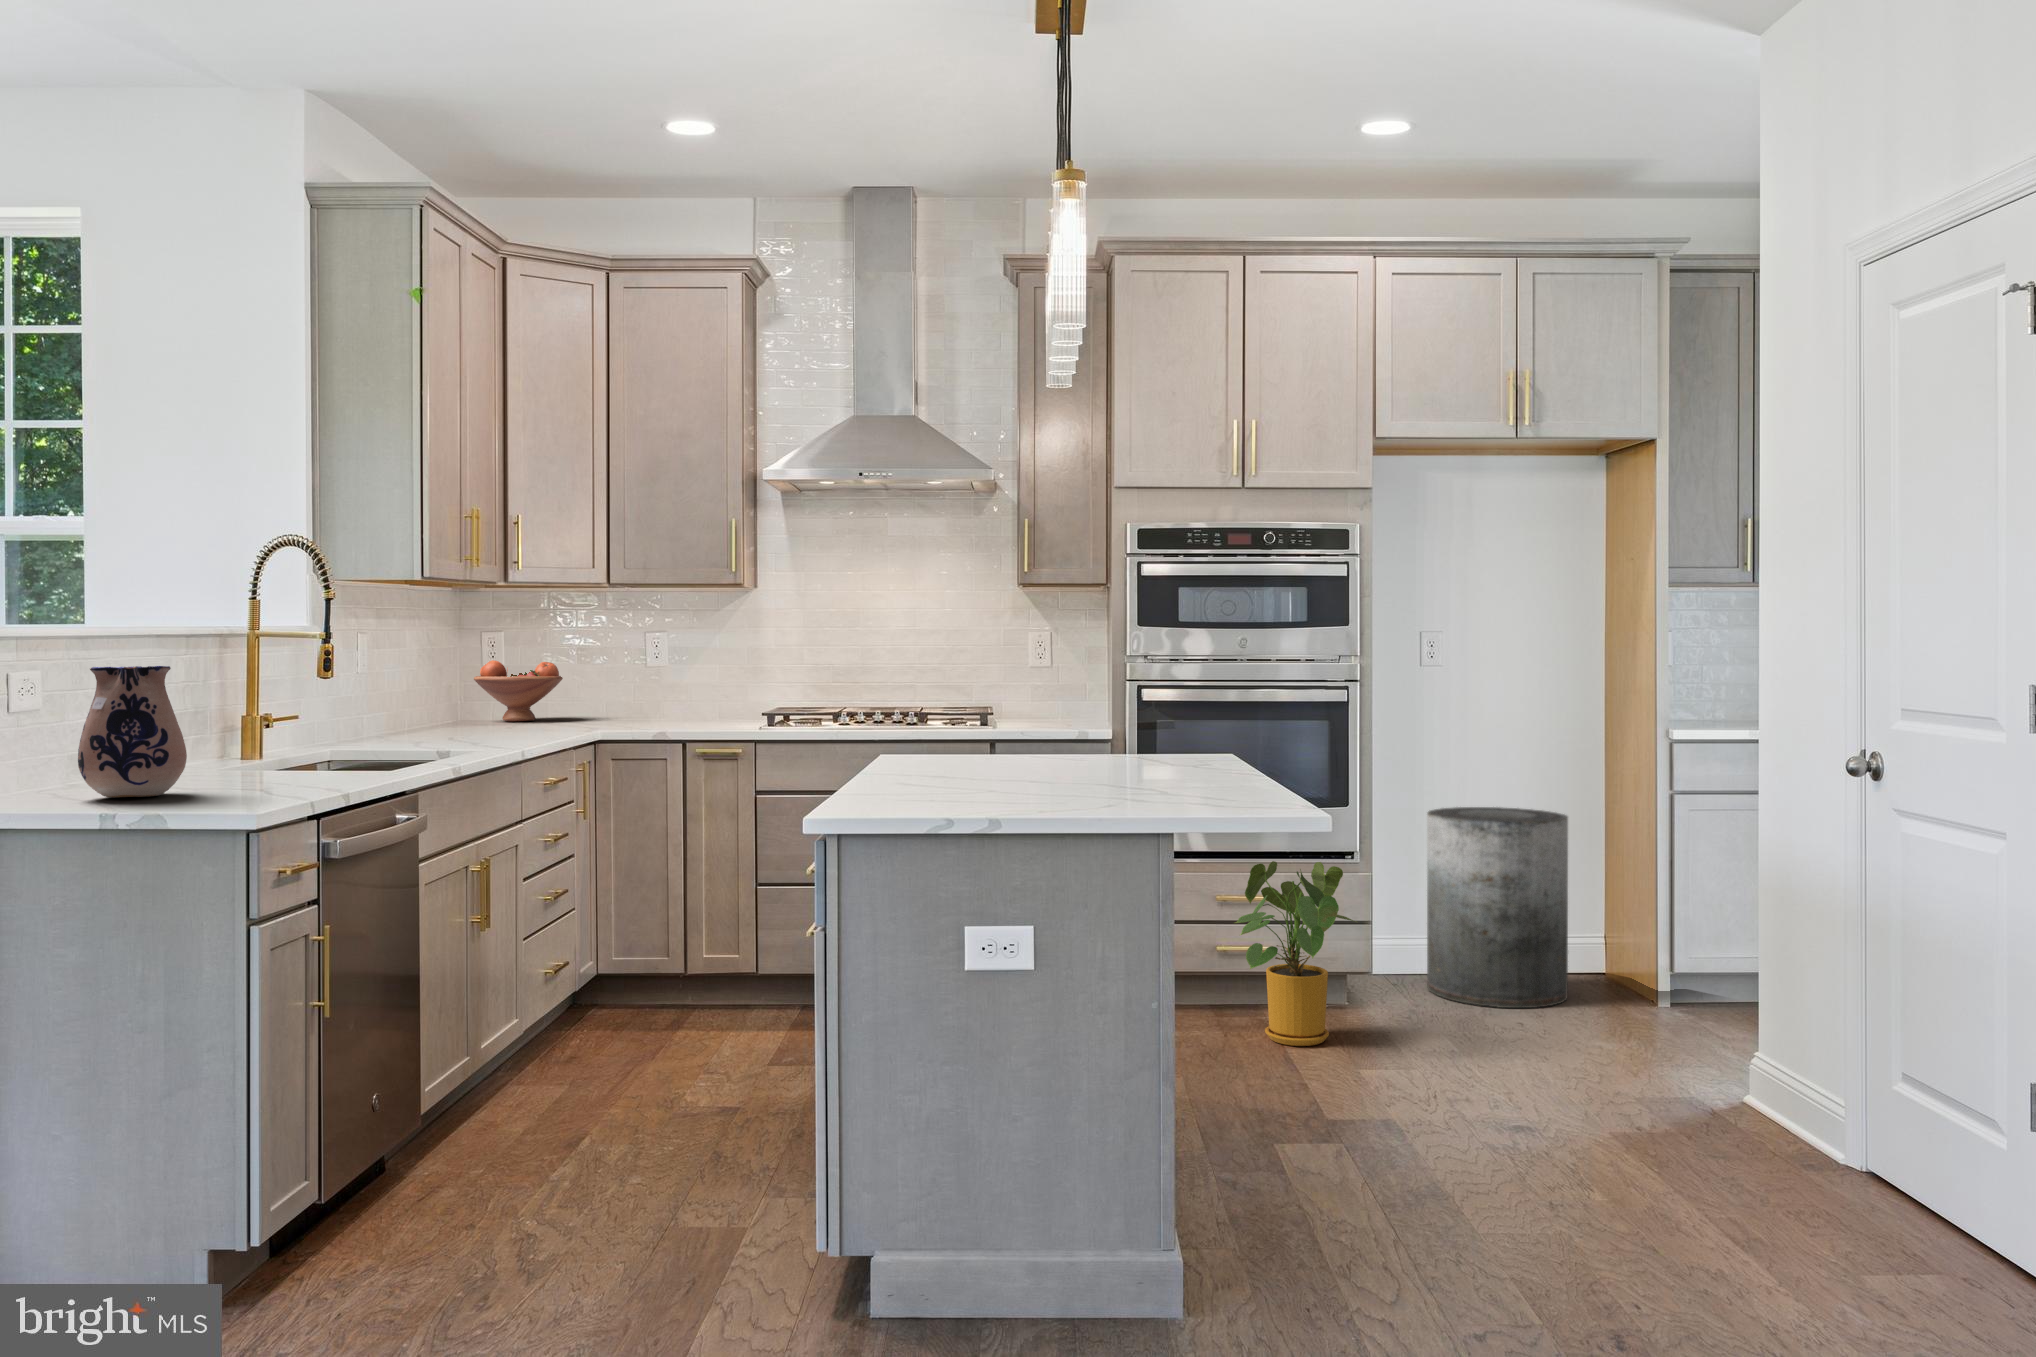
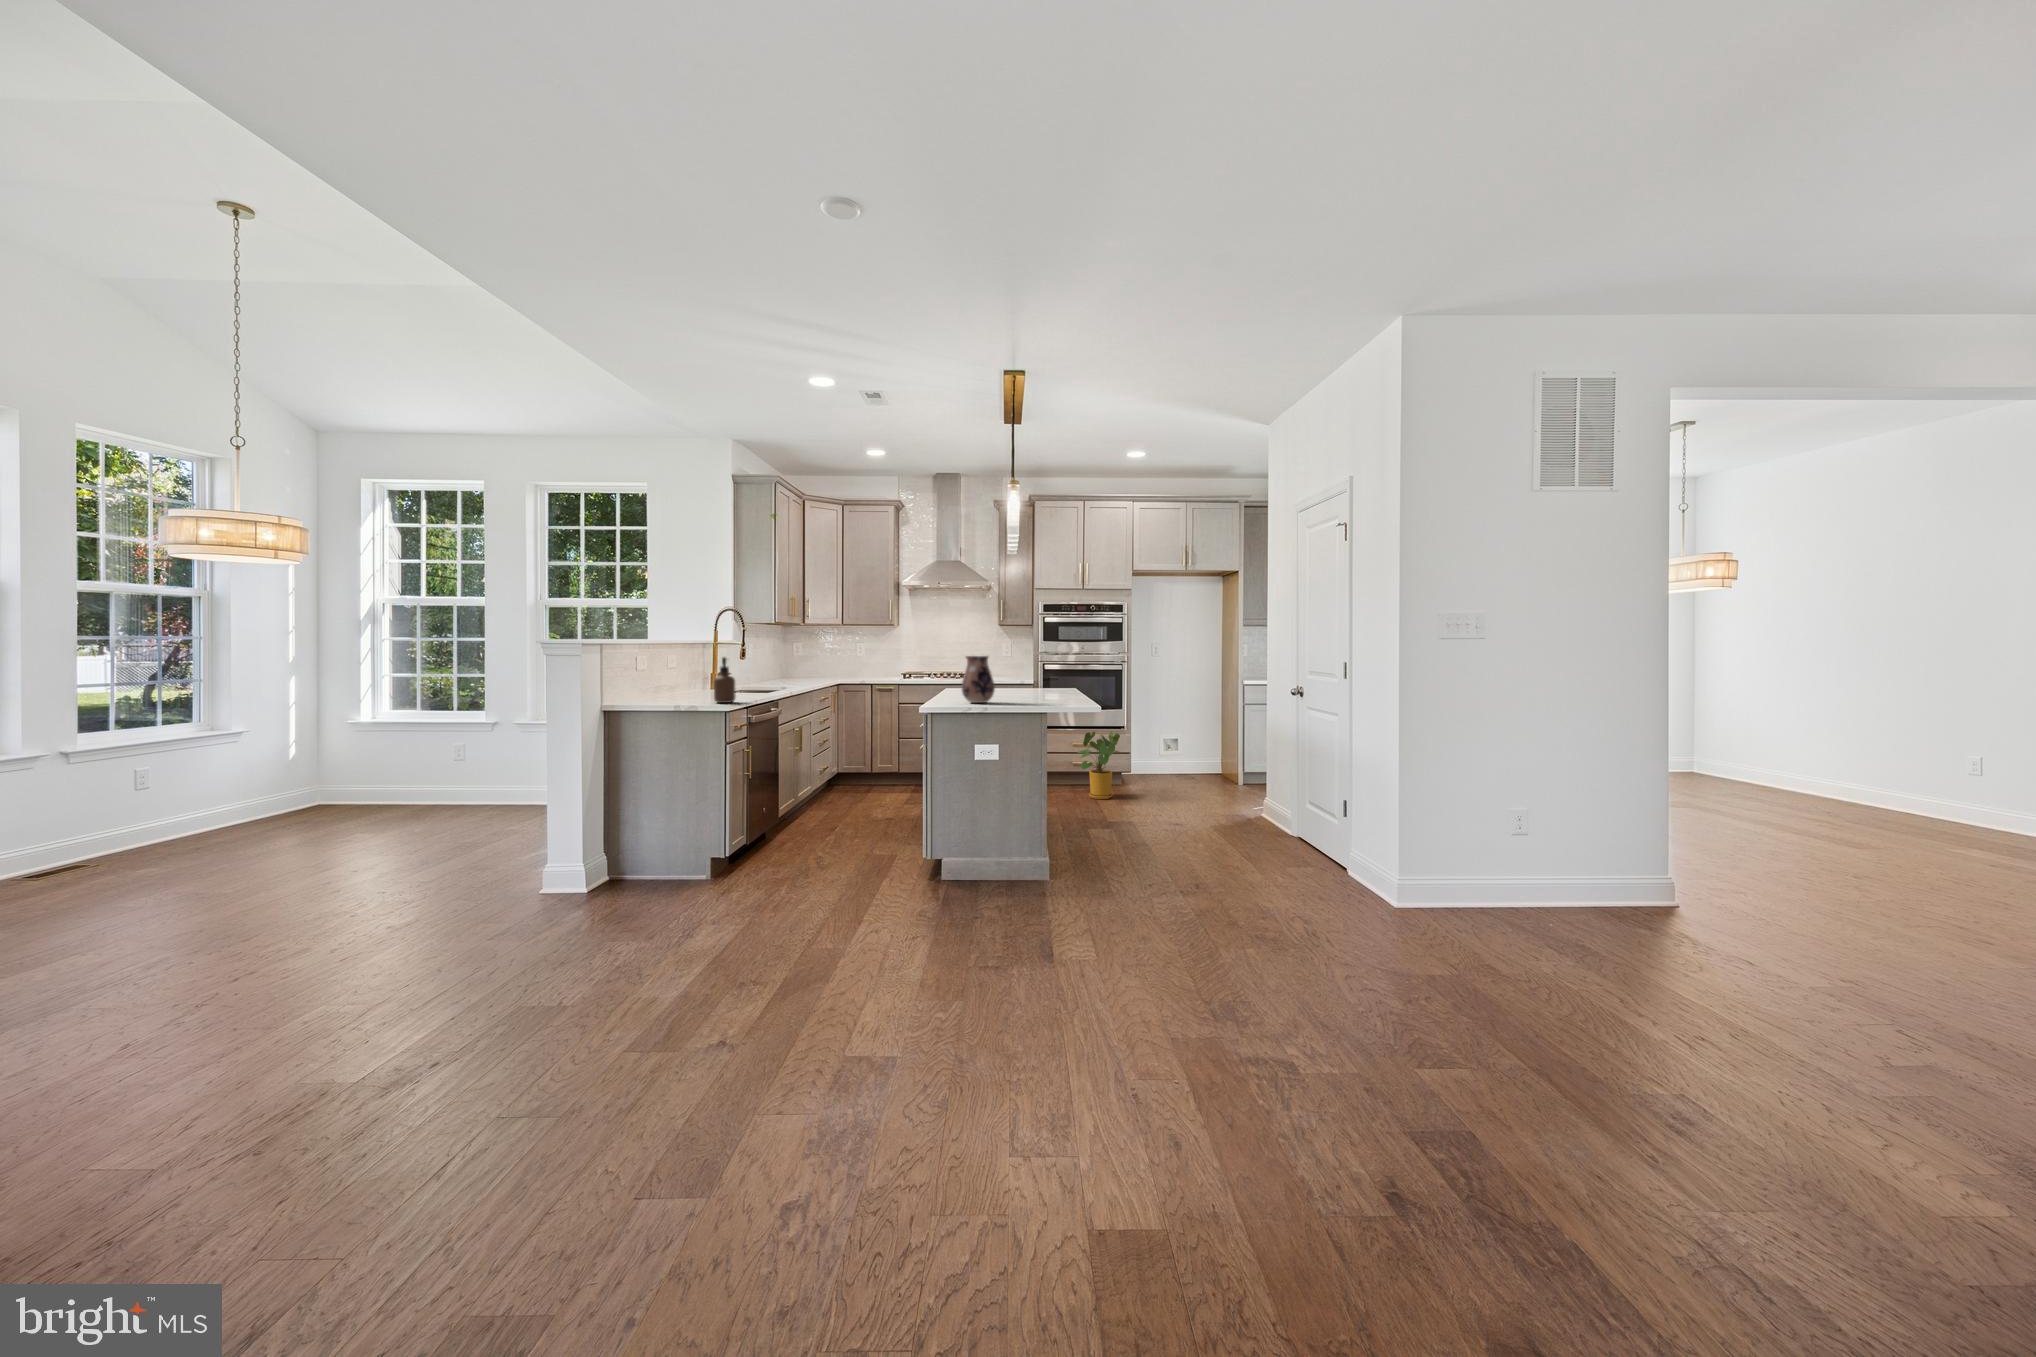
fruit bowl: present [474,660,563,721] -> none [787,654,821,678]
ceramic pitcher: present [78,666,187,798] -> present [961,656,995,703]
soap dispenser: none [195,667,262,803] -> present [714,657,736,703]
trash can: present [1427,807,1568,1008] -> none [1155,712,1209,788]

